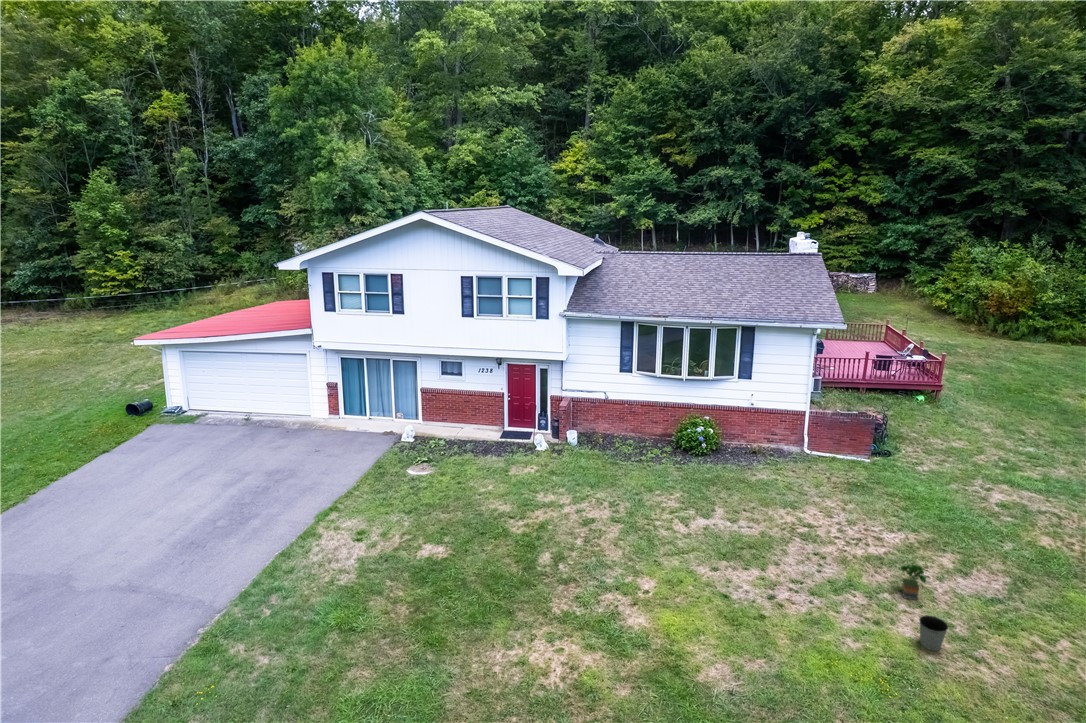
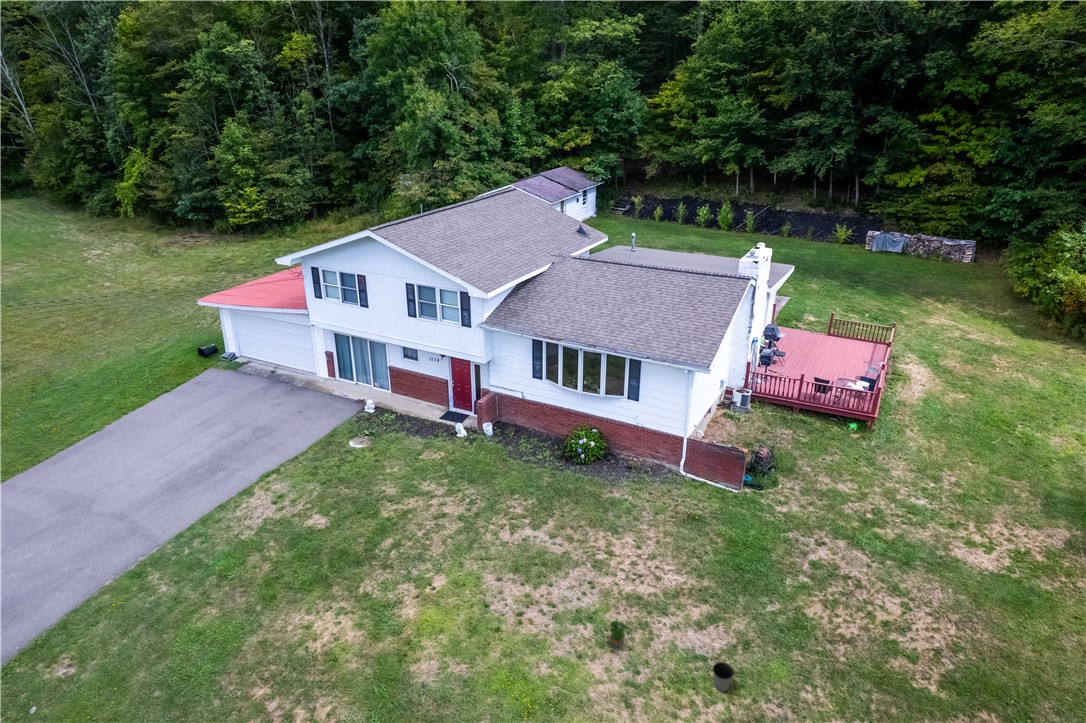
bucket: present [919,615,948,651] -> present [713,662,734,691]

